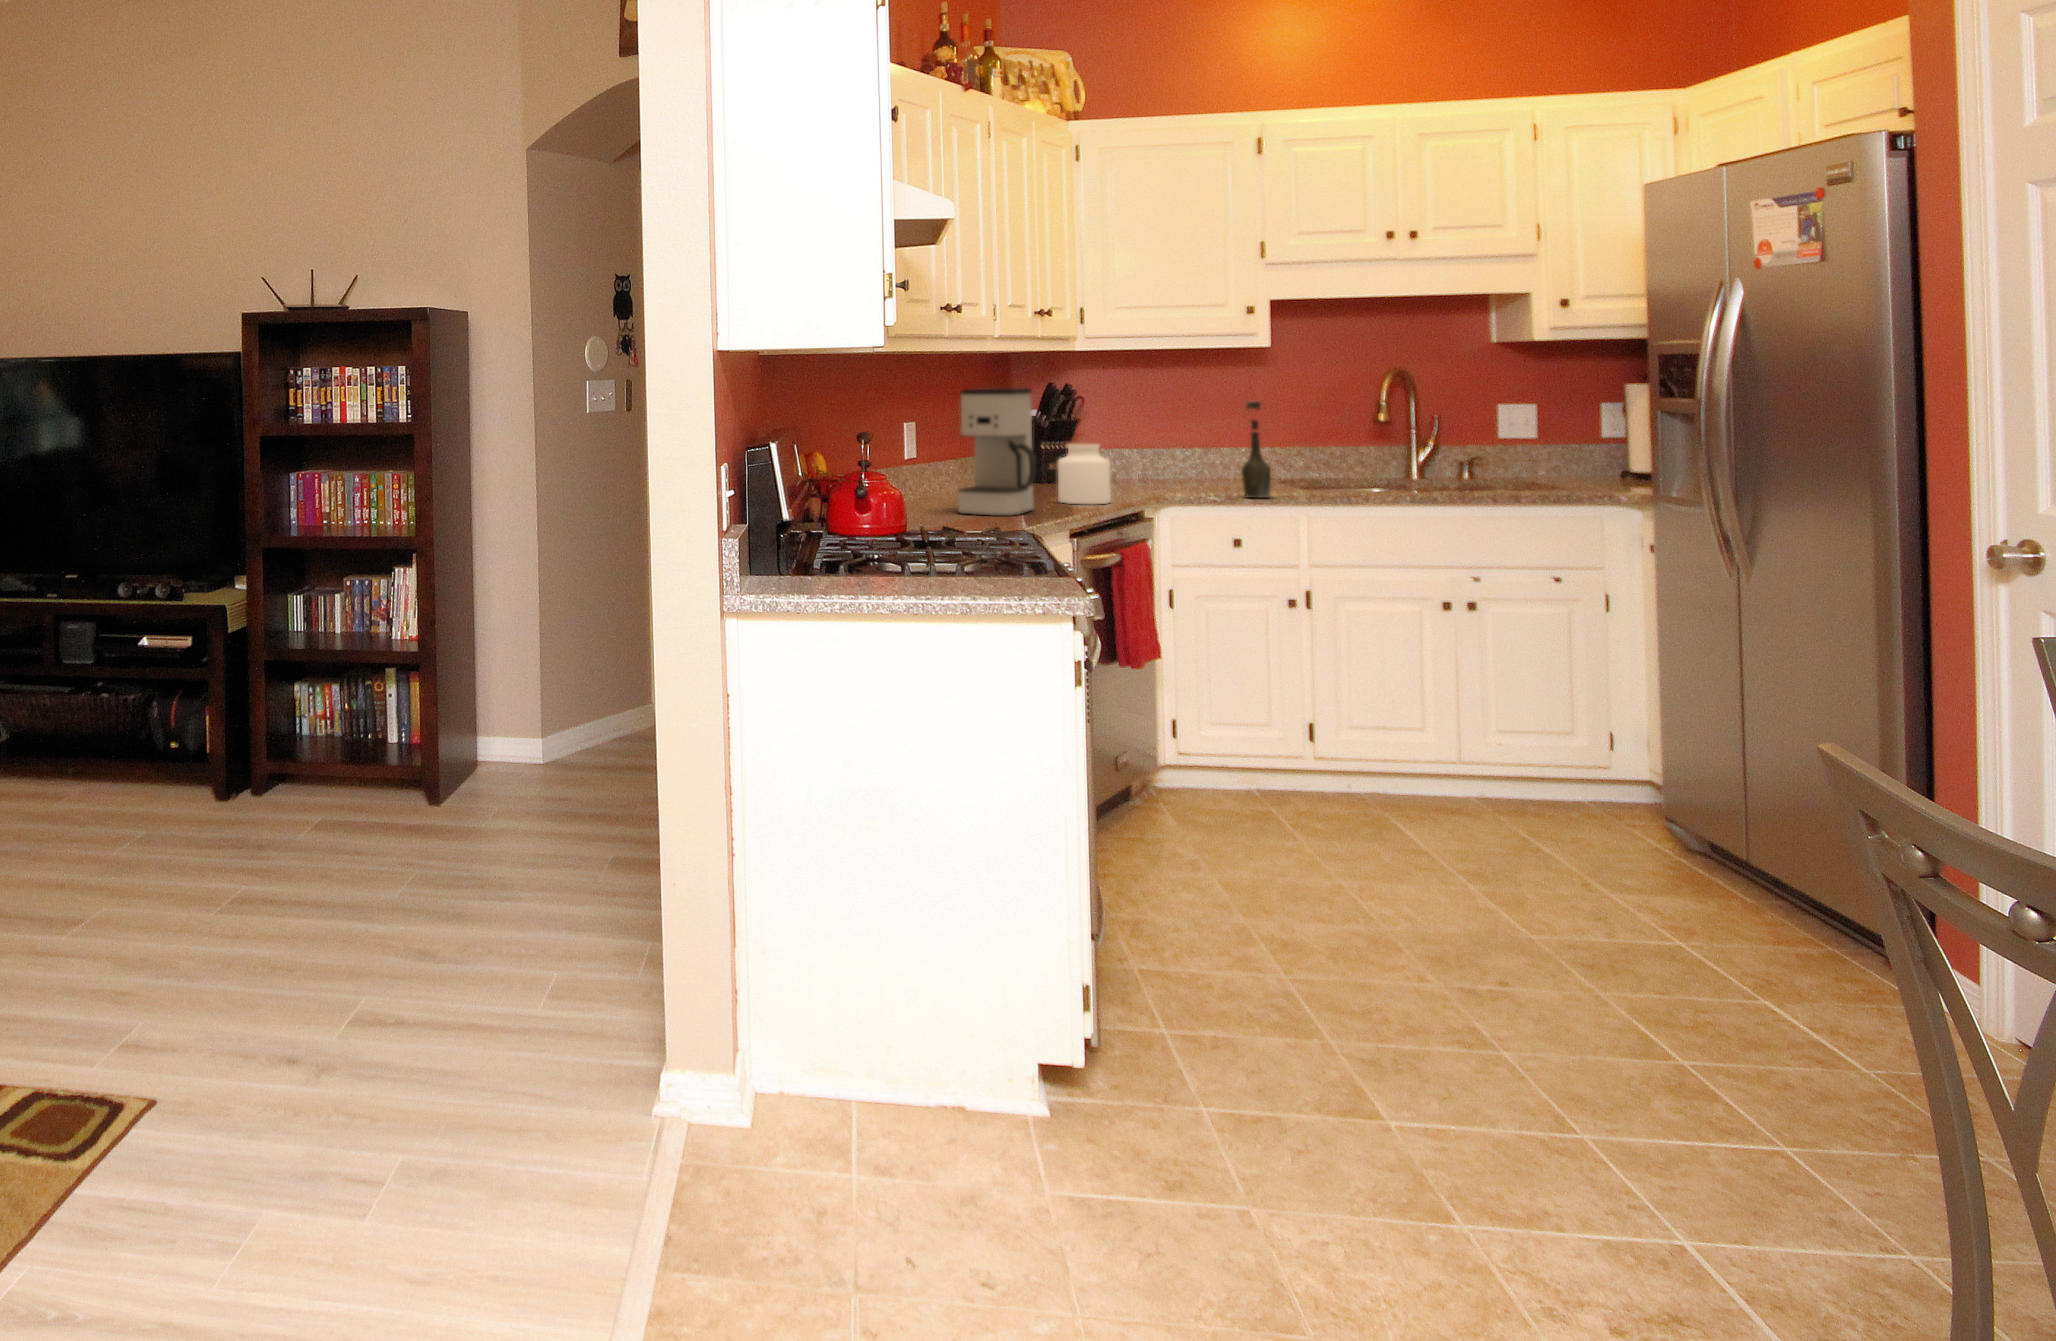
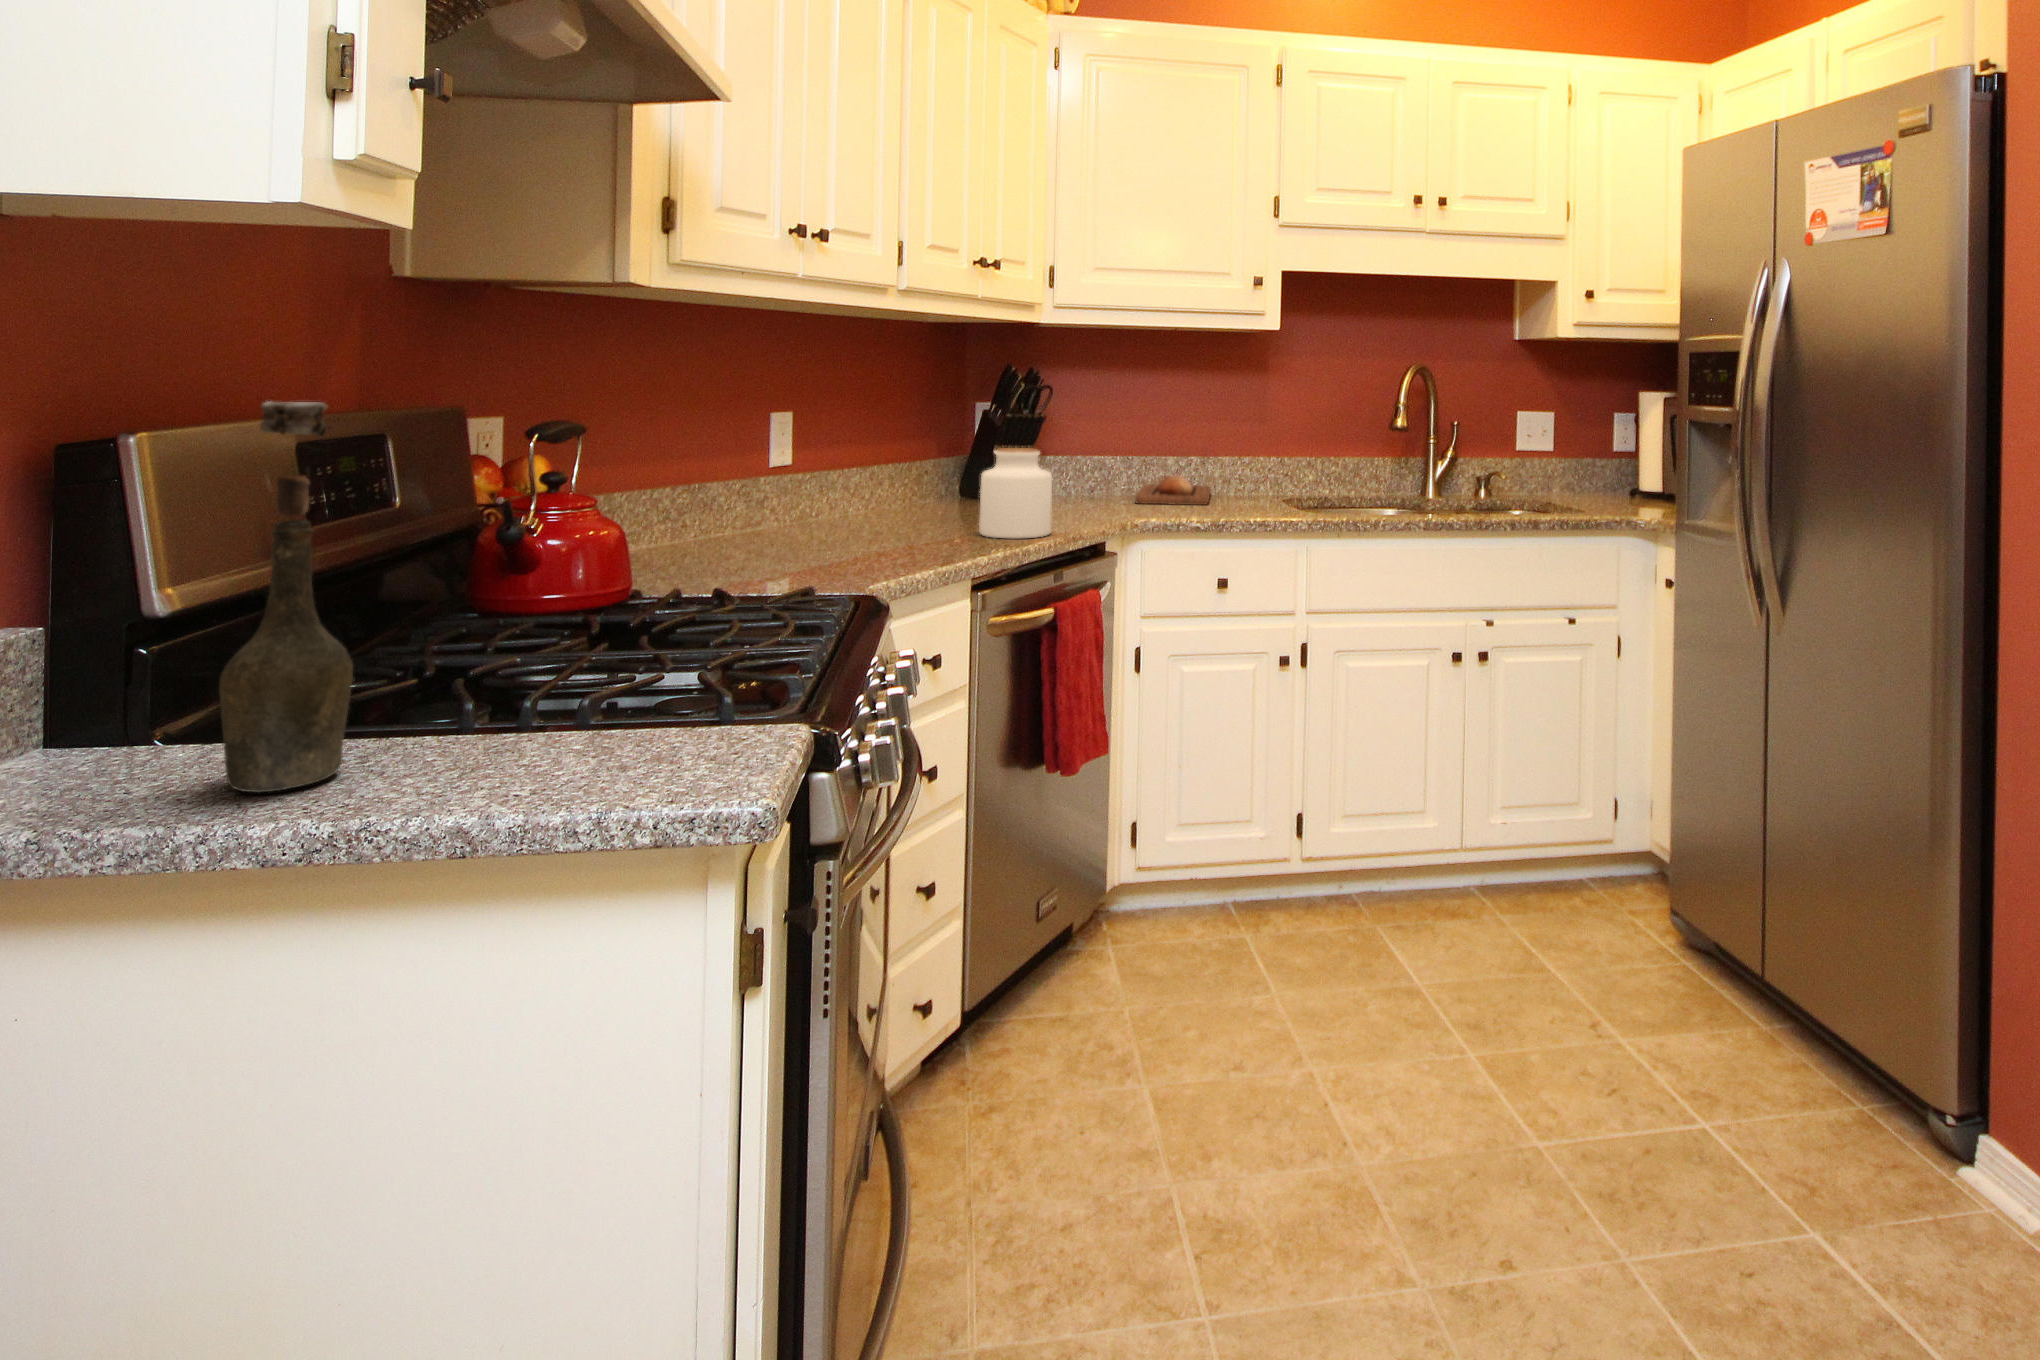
coffee maker: present [958,388,1036,516] -> none [780,363,919,568]
bottle: present [1241,401,1271,498] -> present [219,401,353,793]
bread loaf: none [1141,464,1208,488] -> present [1134,476,1211,505]

